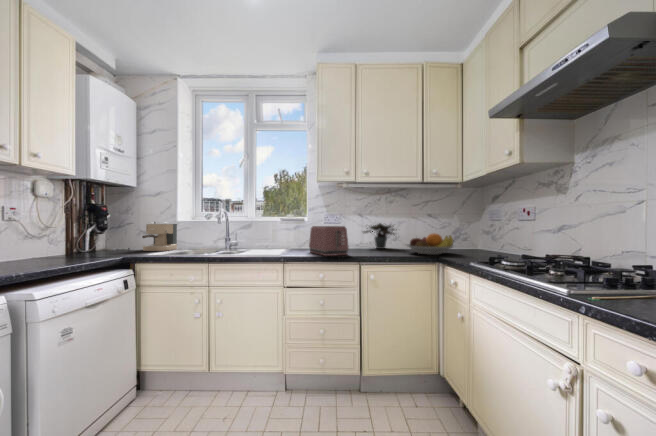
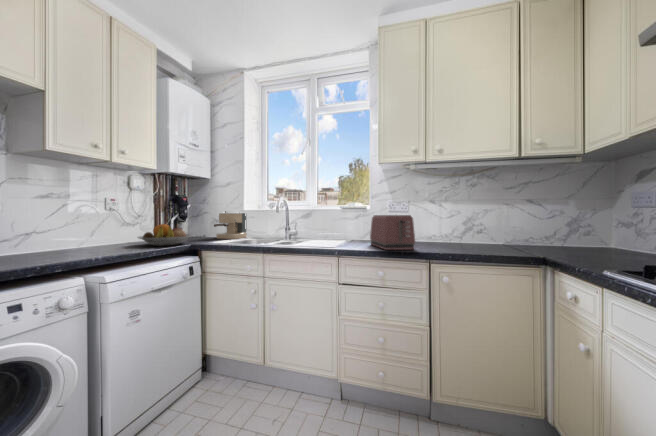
potted plant: present [364,224,397,249] -> none [434,211,486,243]
fruit bowl: present [406,233,454,255] -> present [138,224,192,246]

